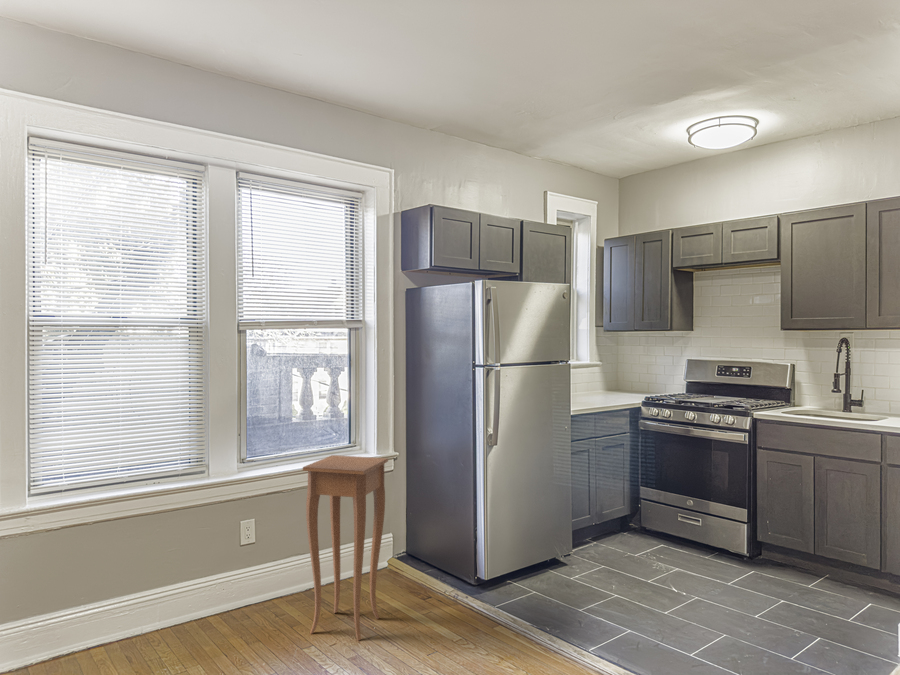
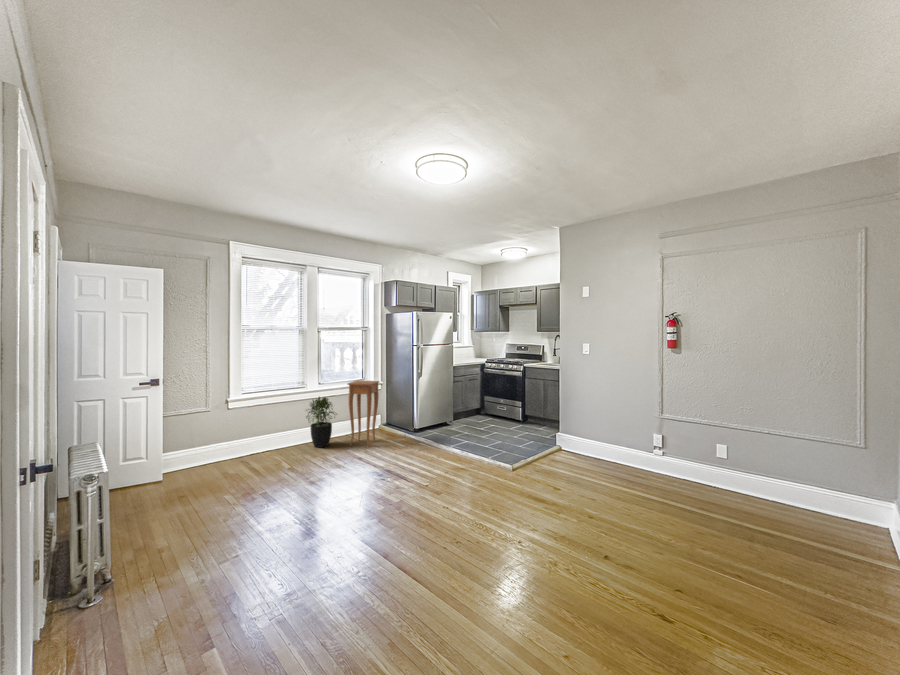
potted plant: none [192,498,280,637] -> present [306,397,334,448]

